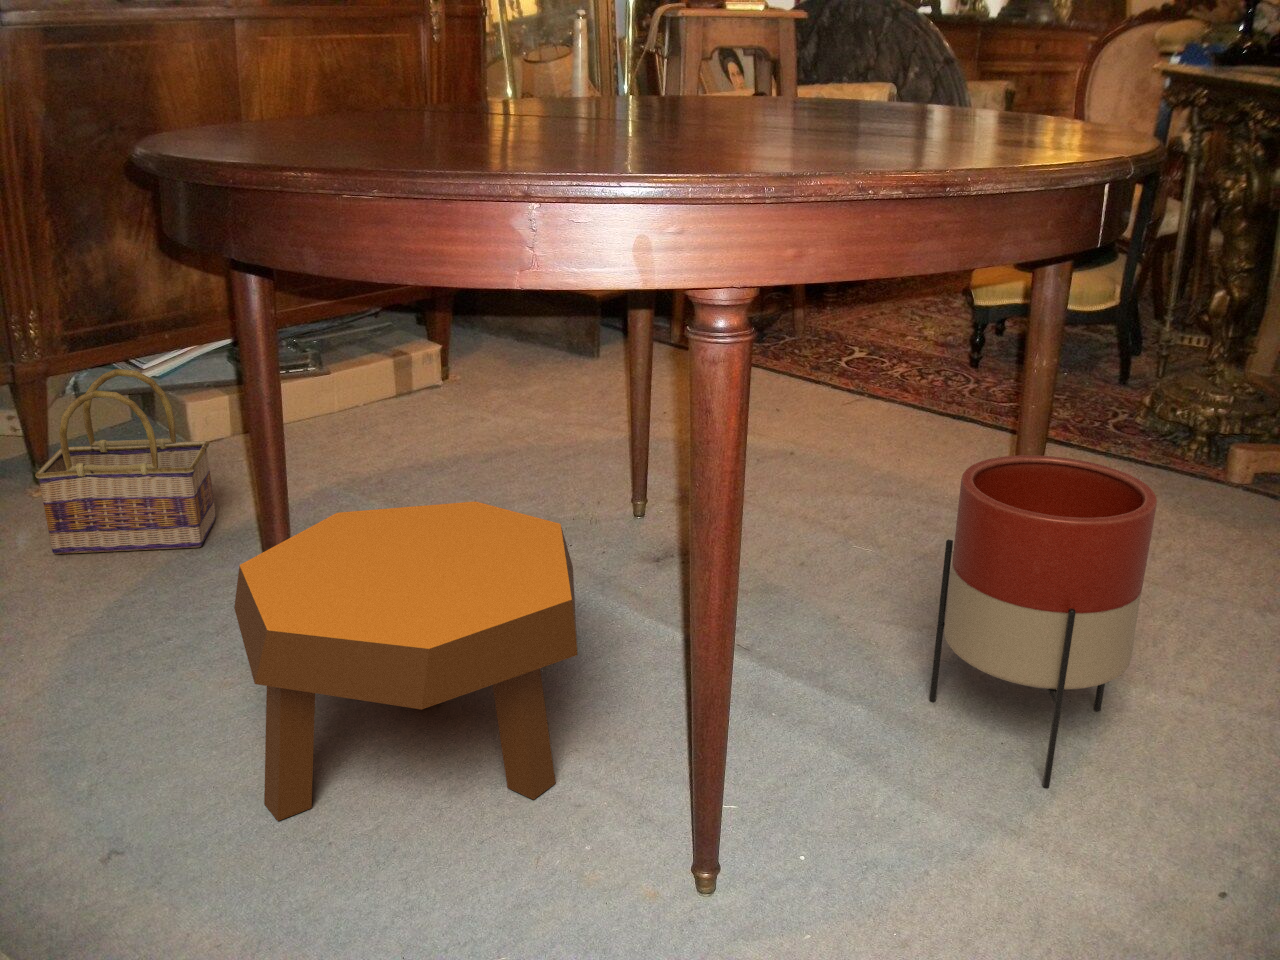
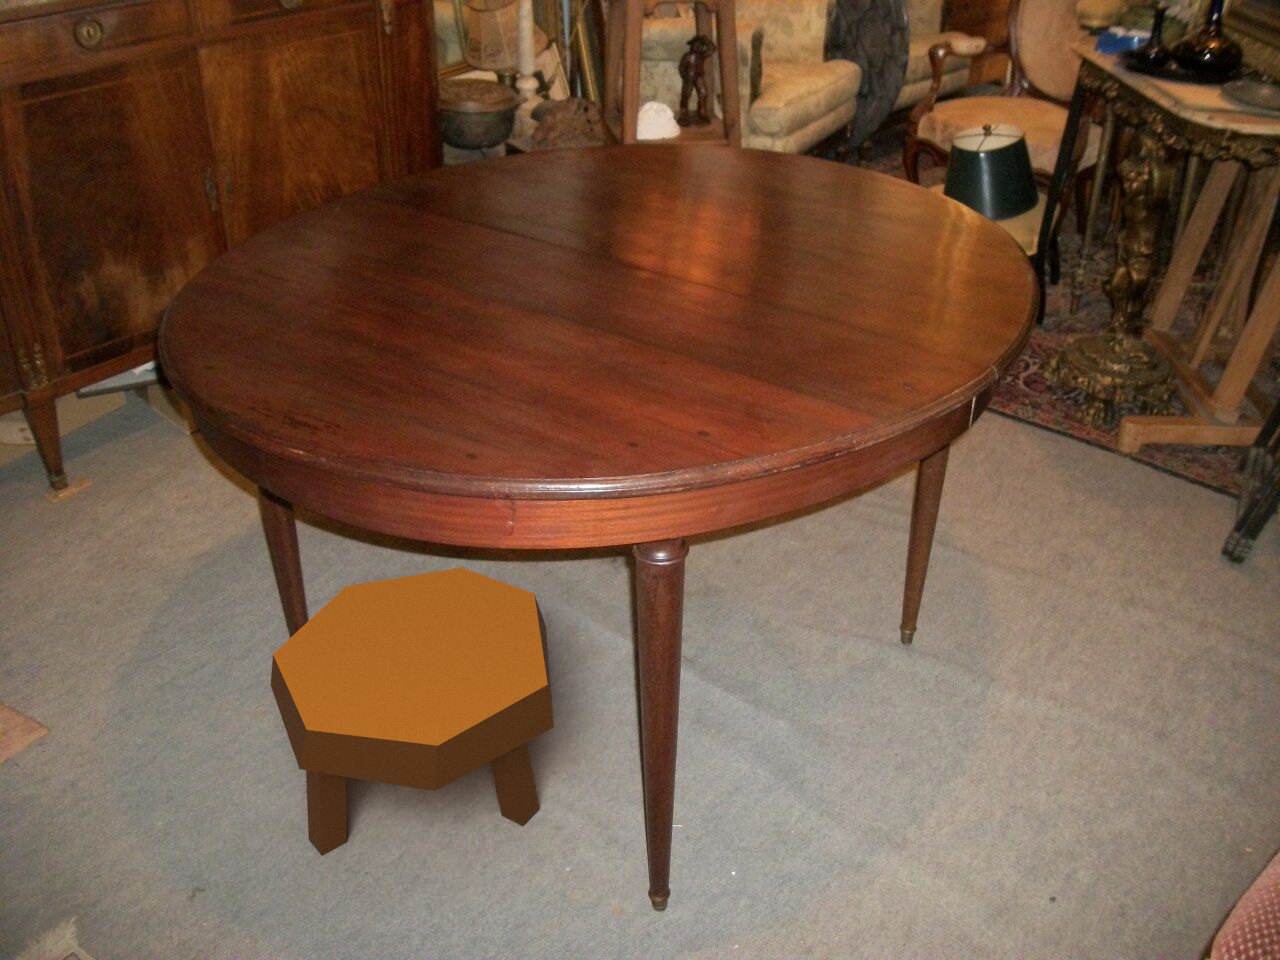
basket: present [35,369,216,554] -> none [66,410,224,576]
planter: present [929,455,1157,788] -> none [841,525,1018,797]

